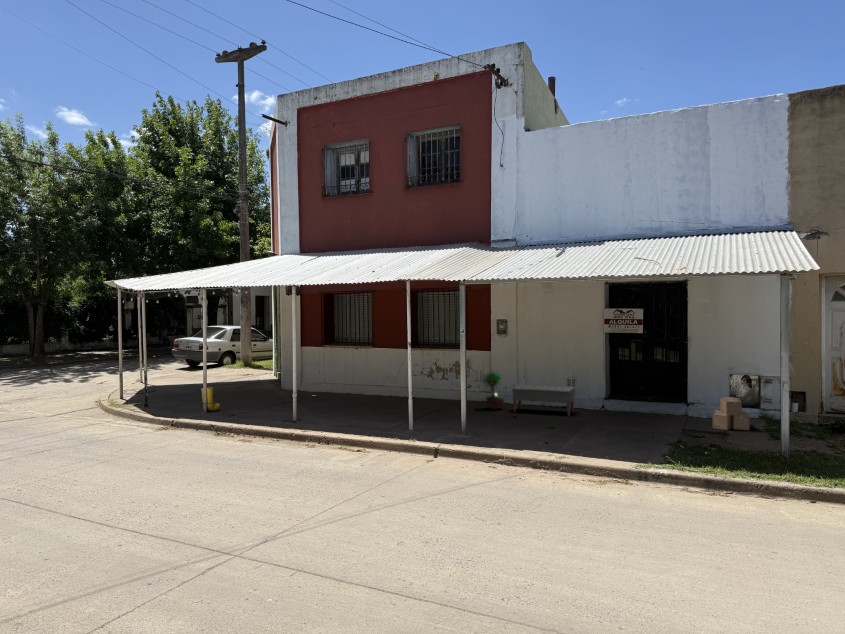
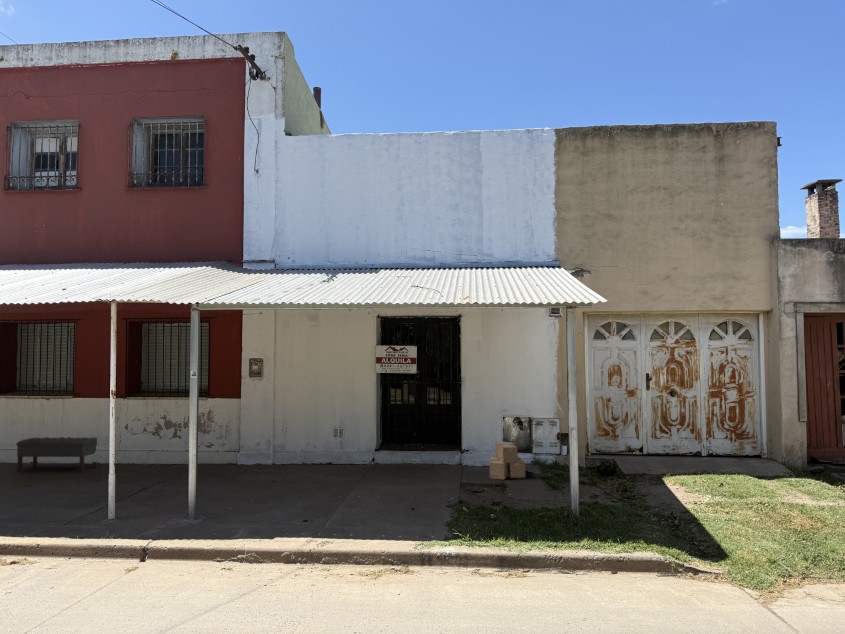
potted tree: present [482,372,504,409] -> none [223,419,255,472]
bench: present [512,385,575,416] -> present [16,437,97,472]

